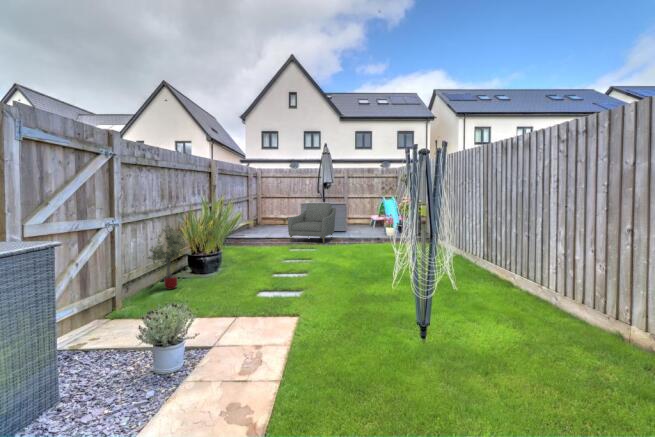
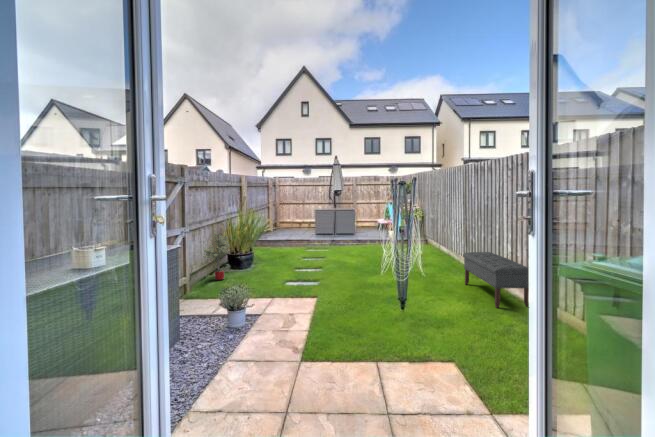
chair: present [288,203,336,243] -> none [304,209,346,245]
bench: none [494,254,614,336] -> present [463,252,528,308]

